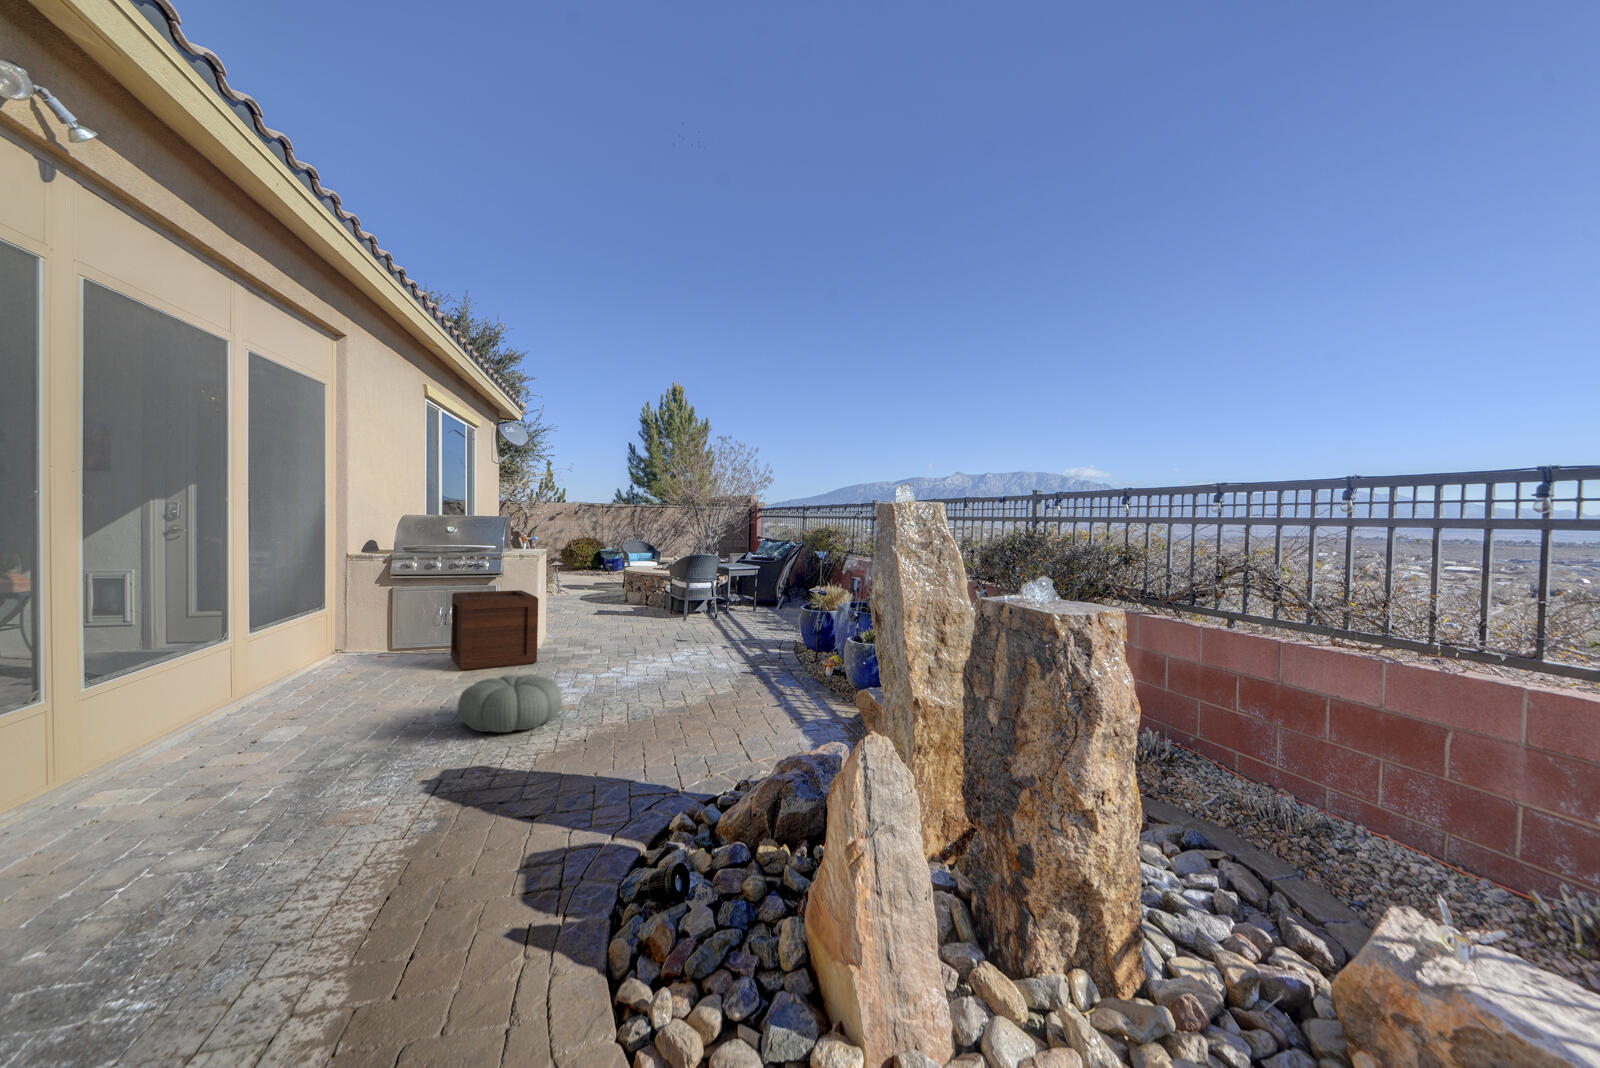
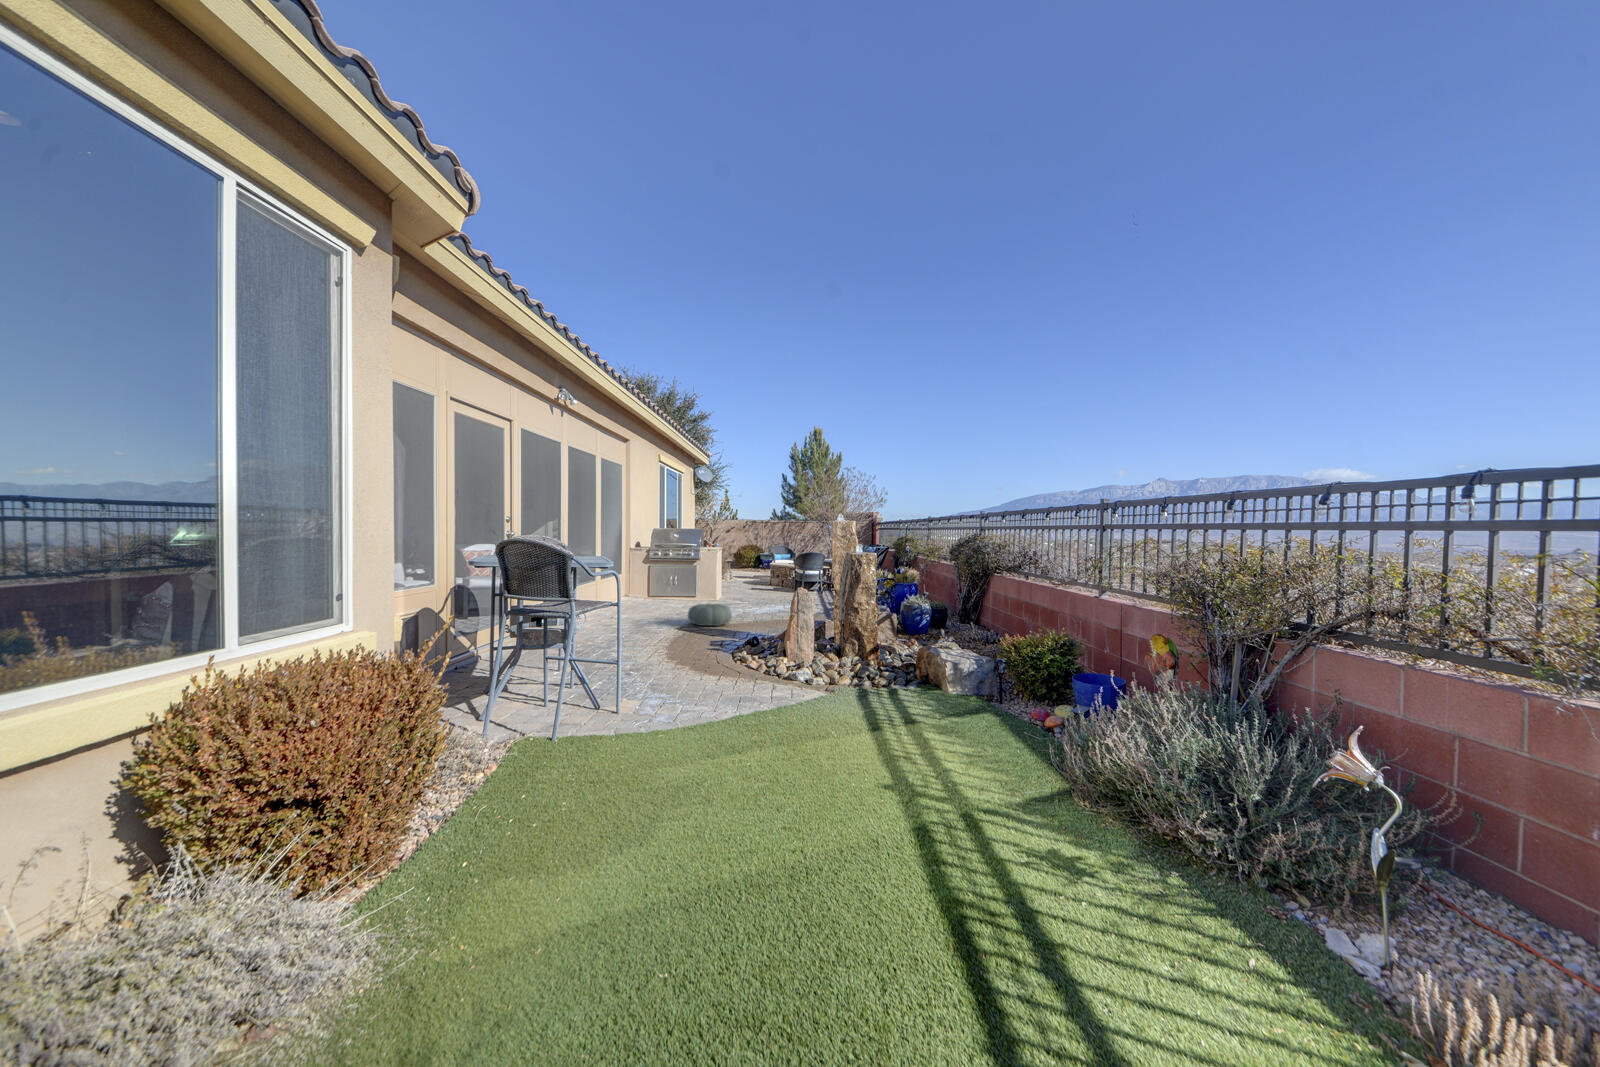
wooden crate: present [451,590,538,671] -> none [678,569,721,608]

